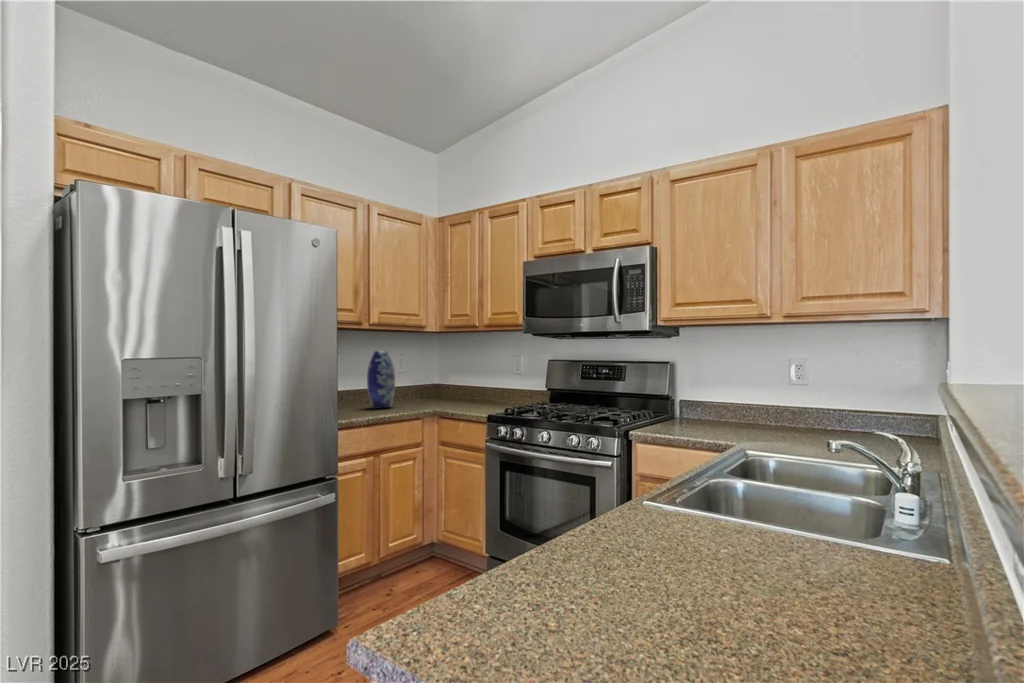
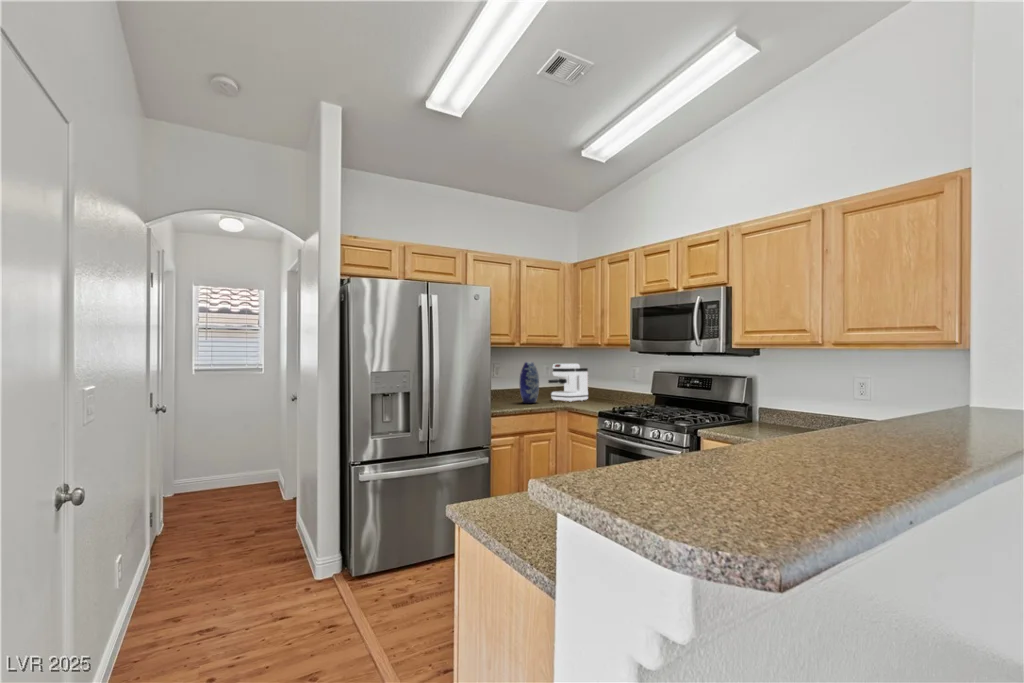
coffee maker: none [407,353,459,403] -> present [549,364,588,402]

